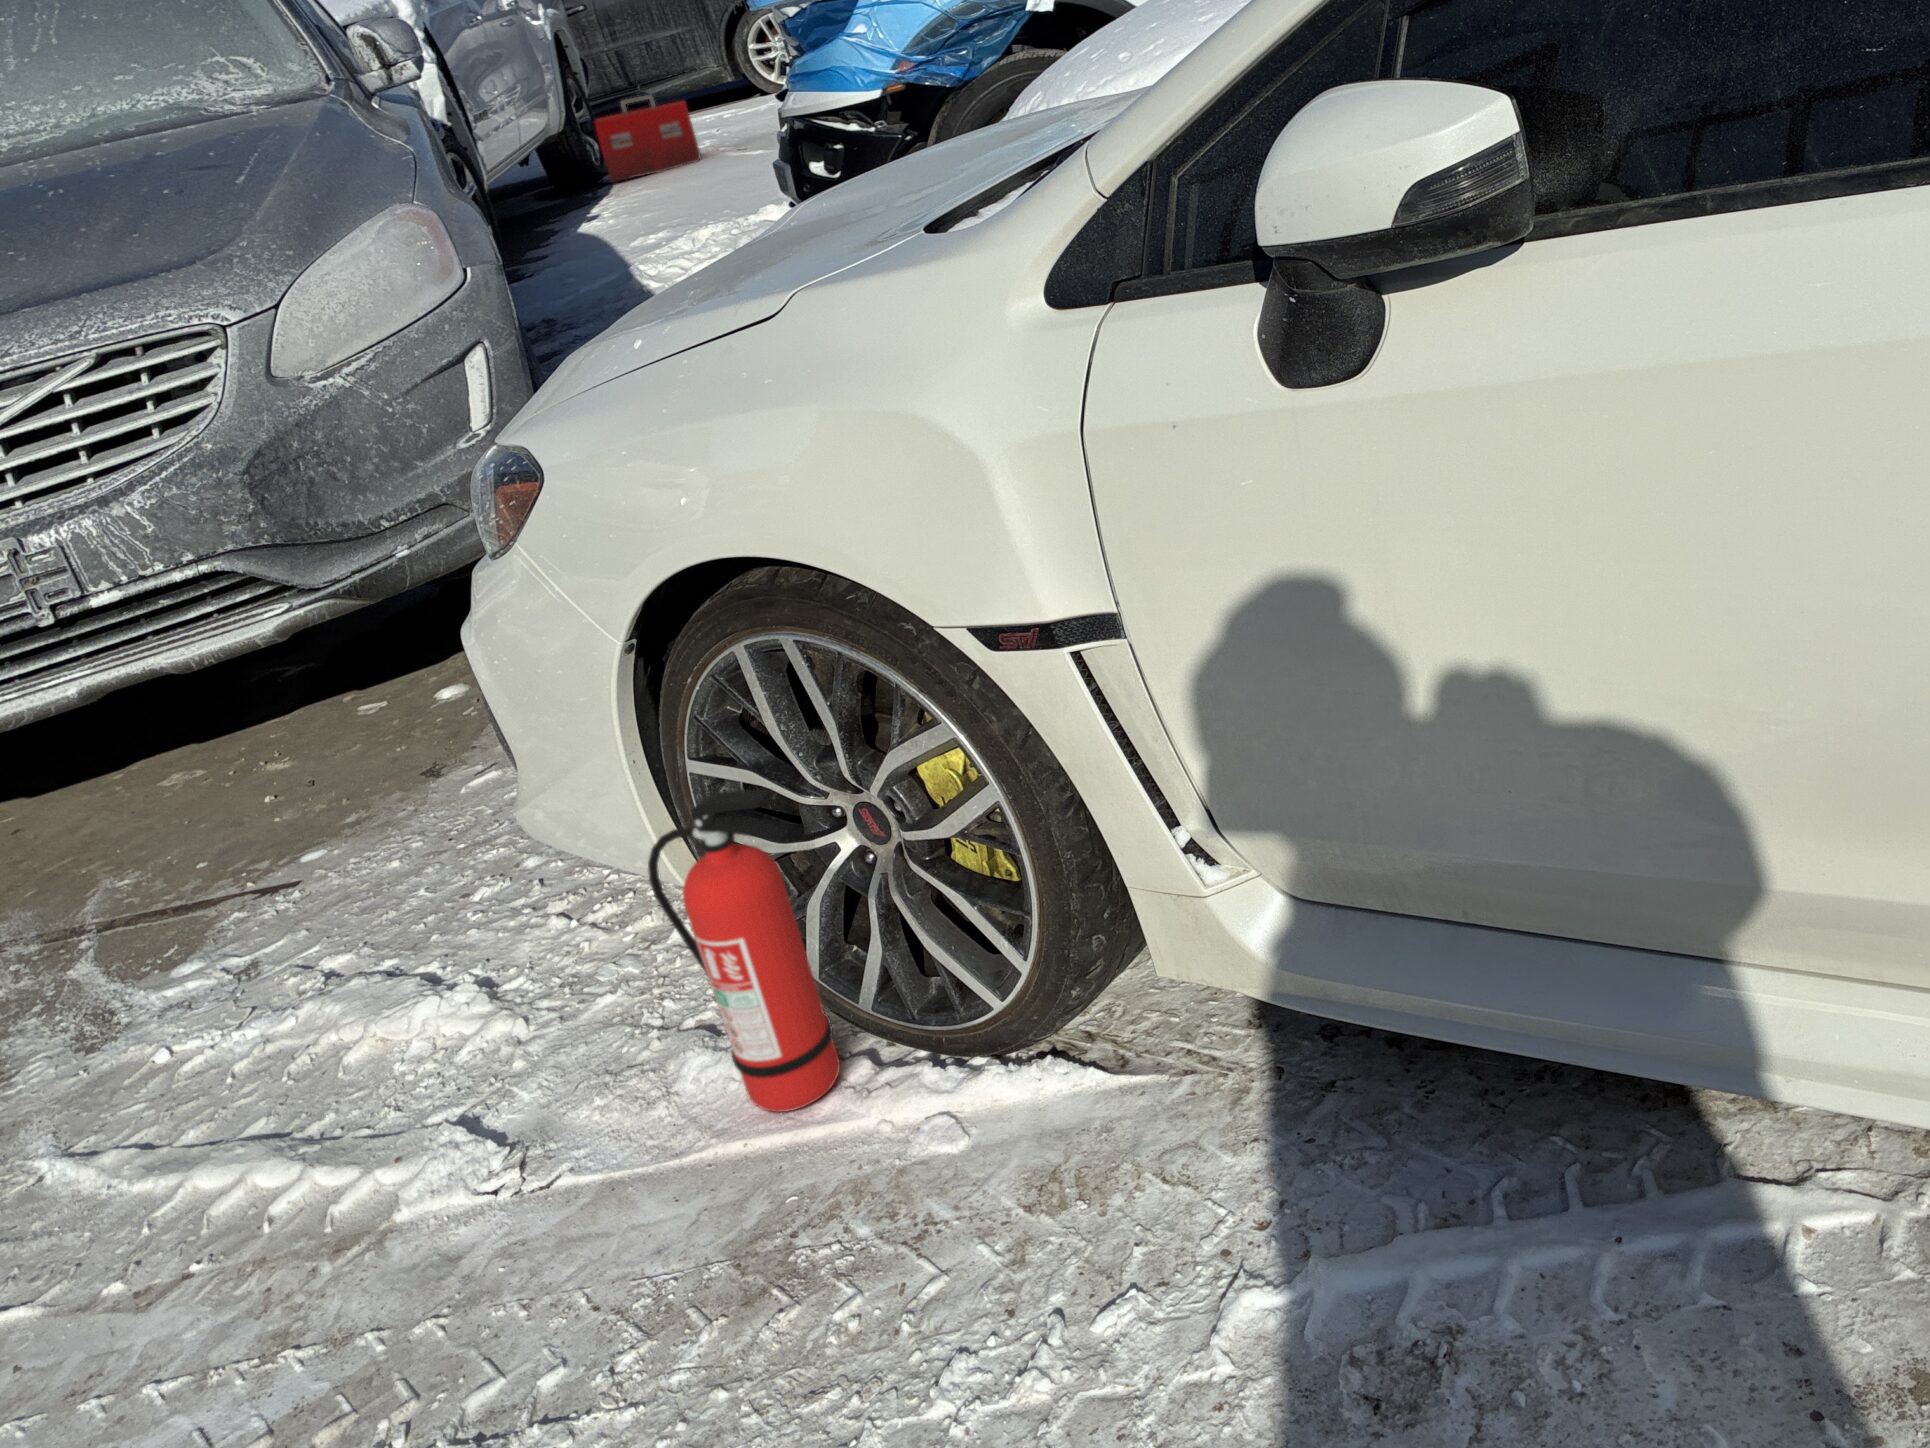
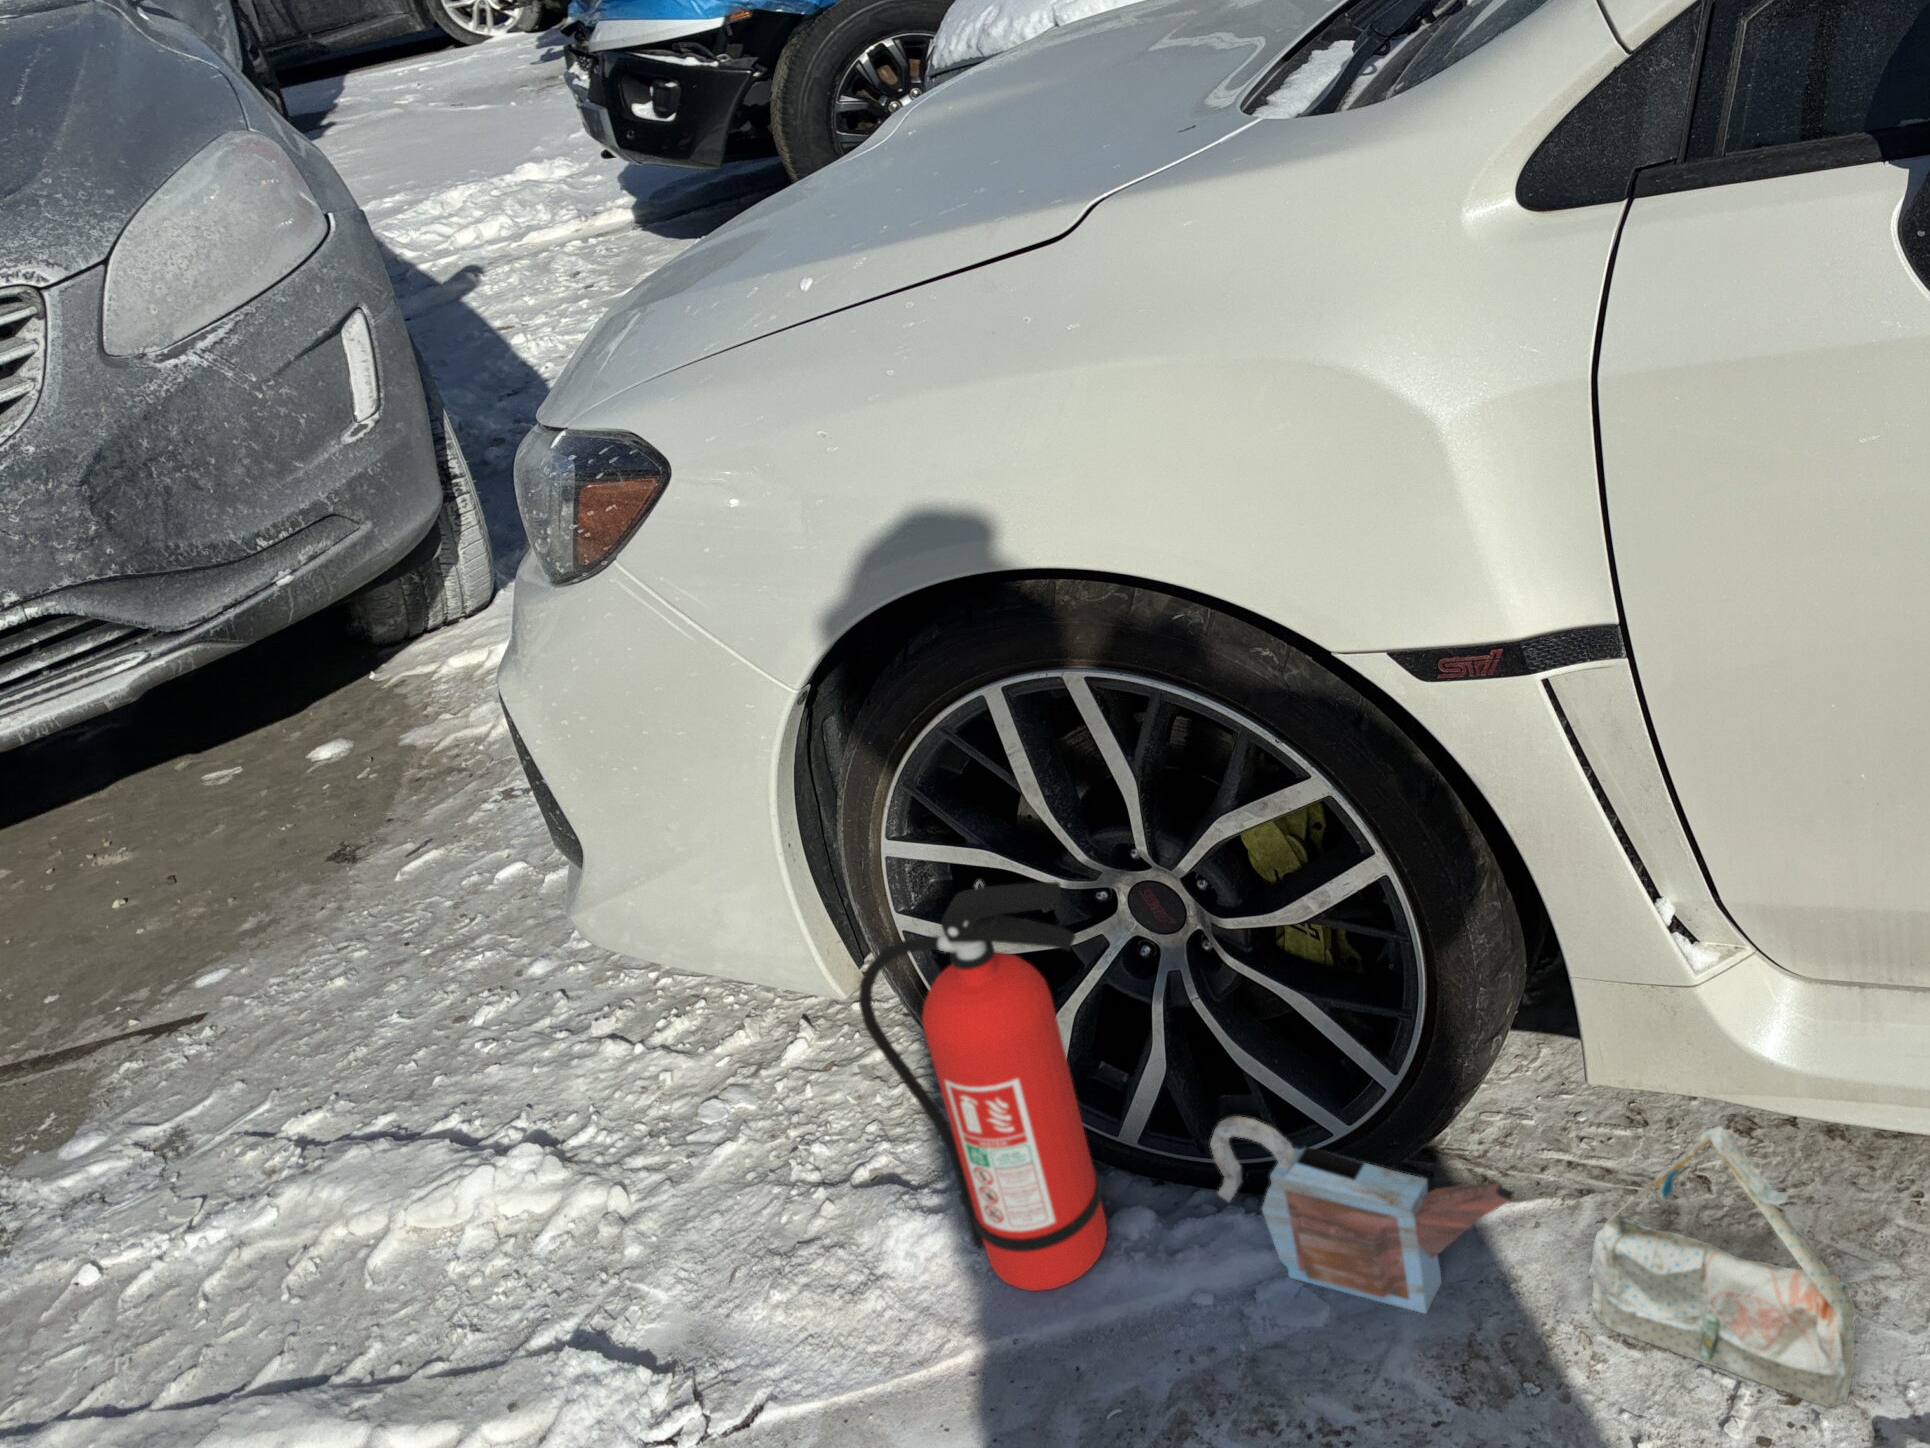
toolbox: present [595,95,700,182] -> none [289,41,420,142]
watering can: none [895,983,1078,1149] -> present [1210,1116,1513,1314]
bag: none [1131,999,1305,1234] -> present [1588,1126,1856,1407]

